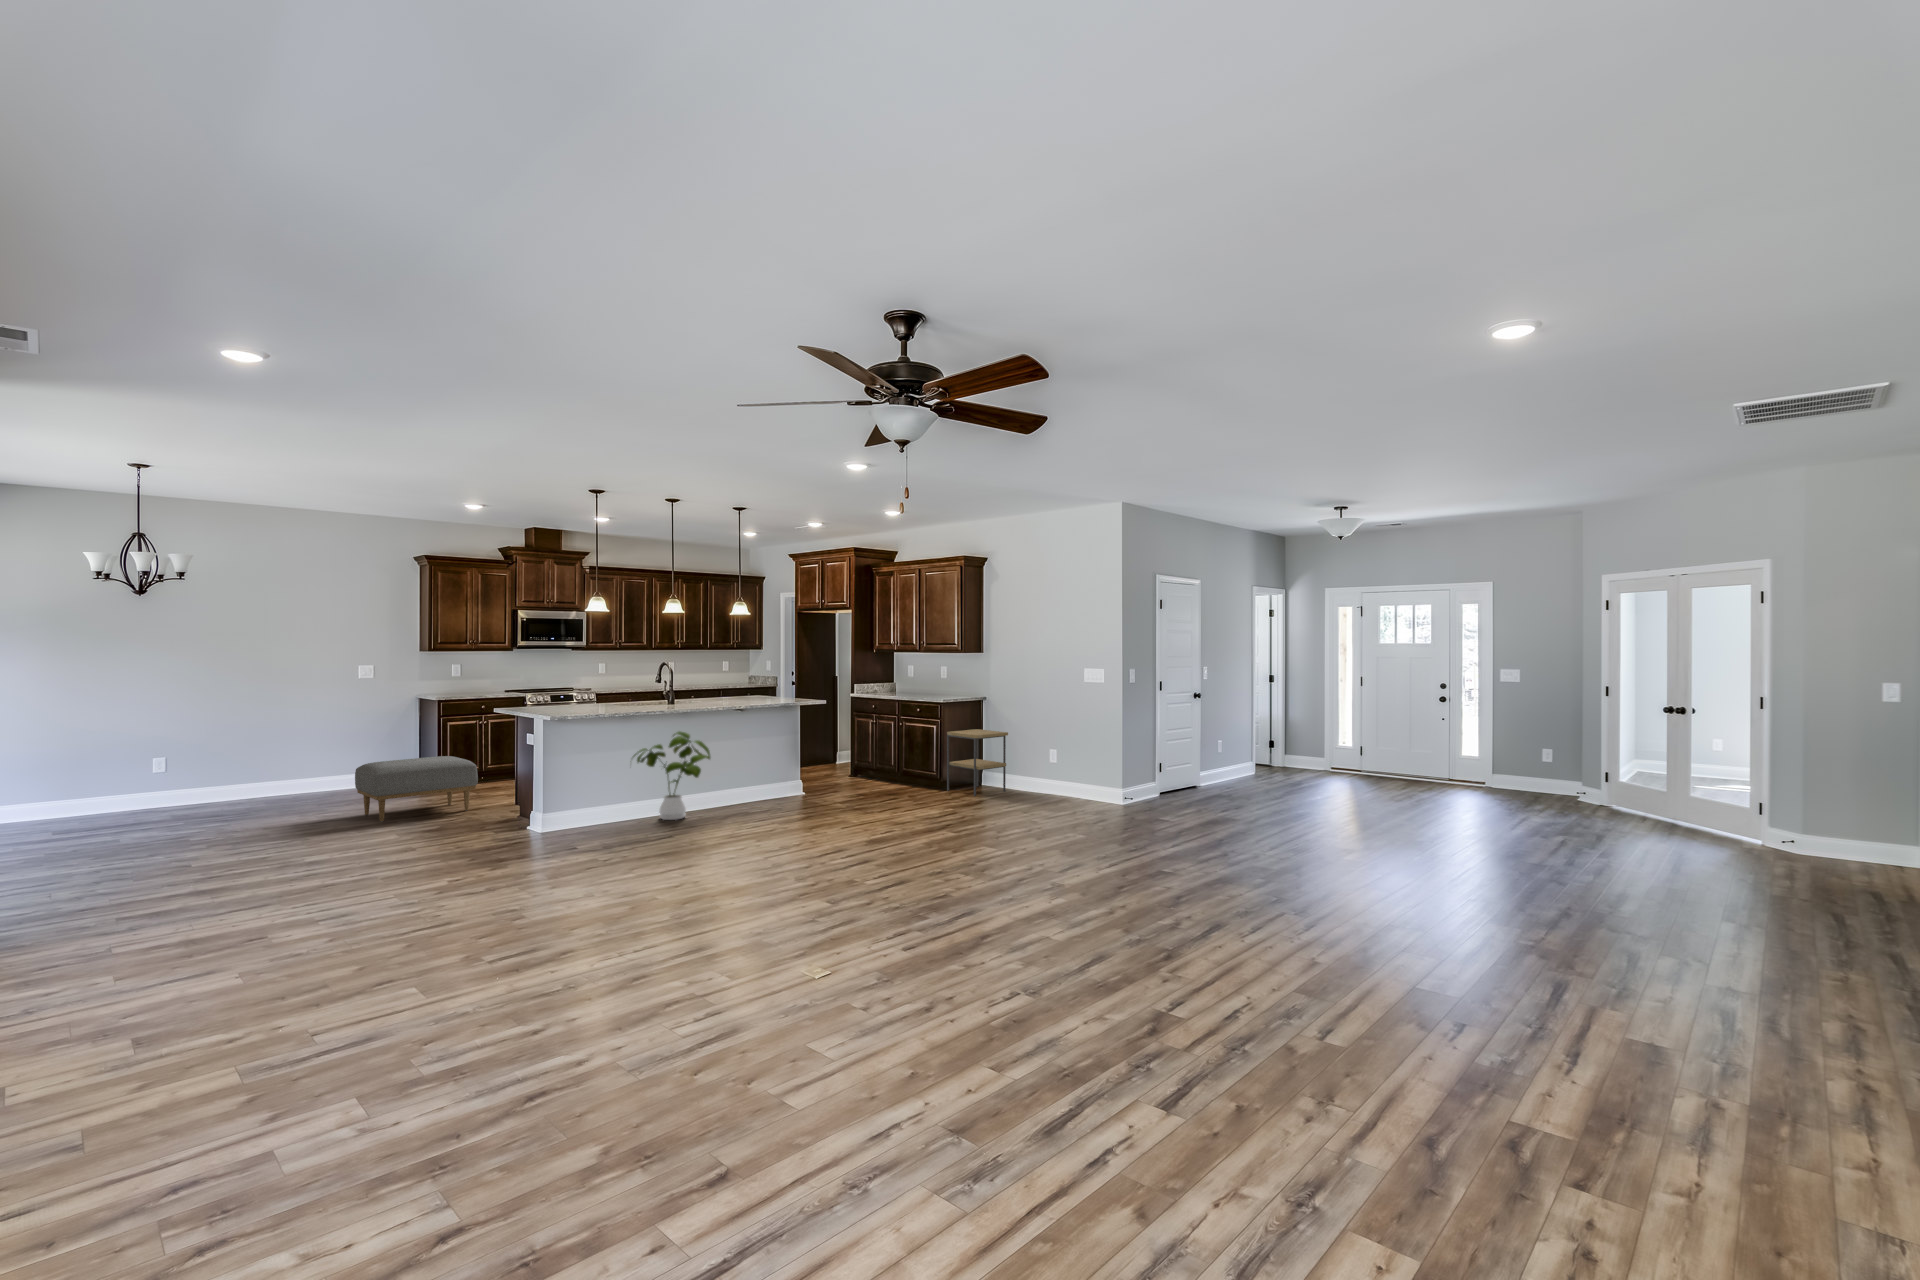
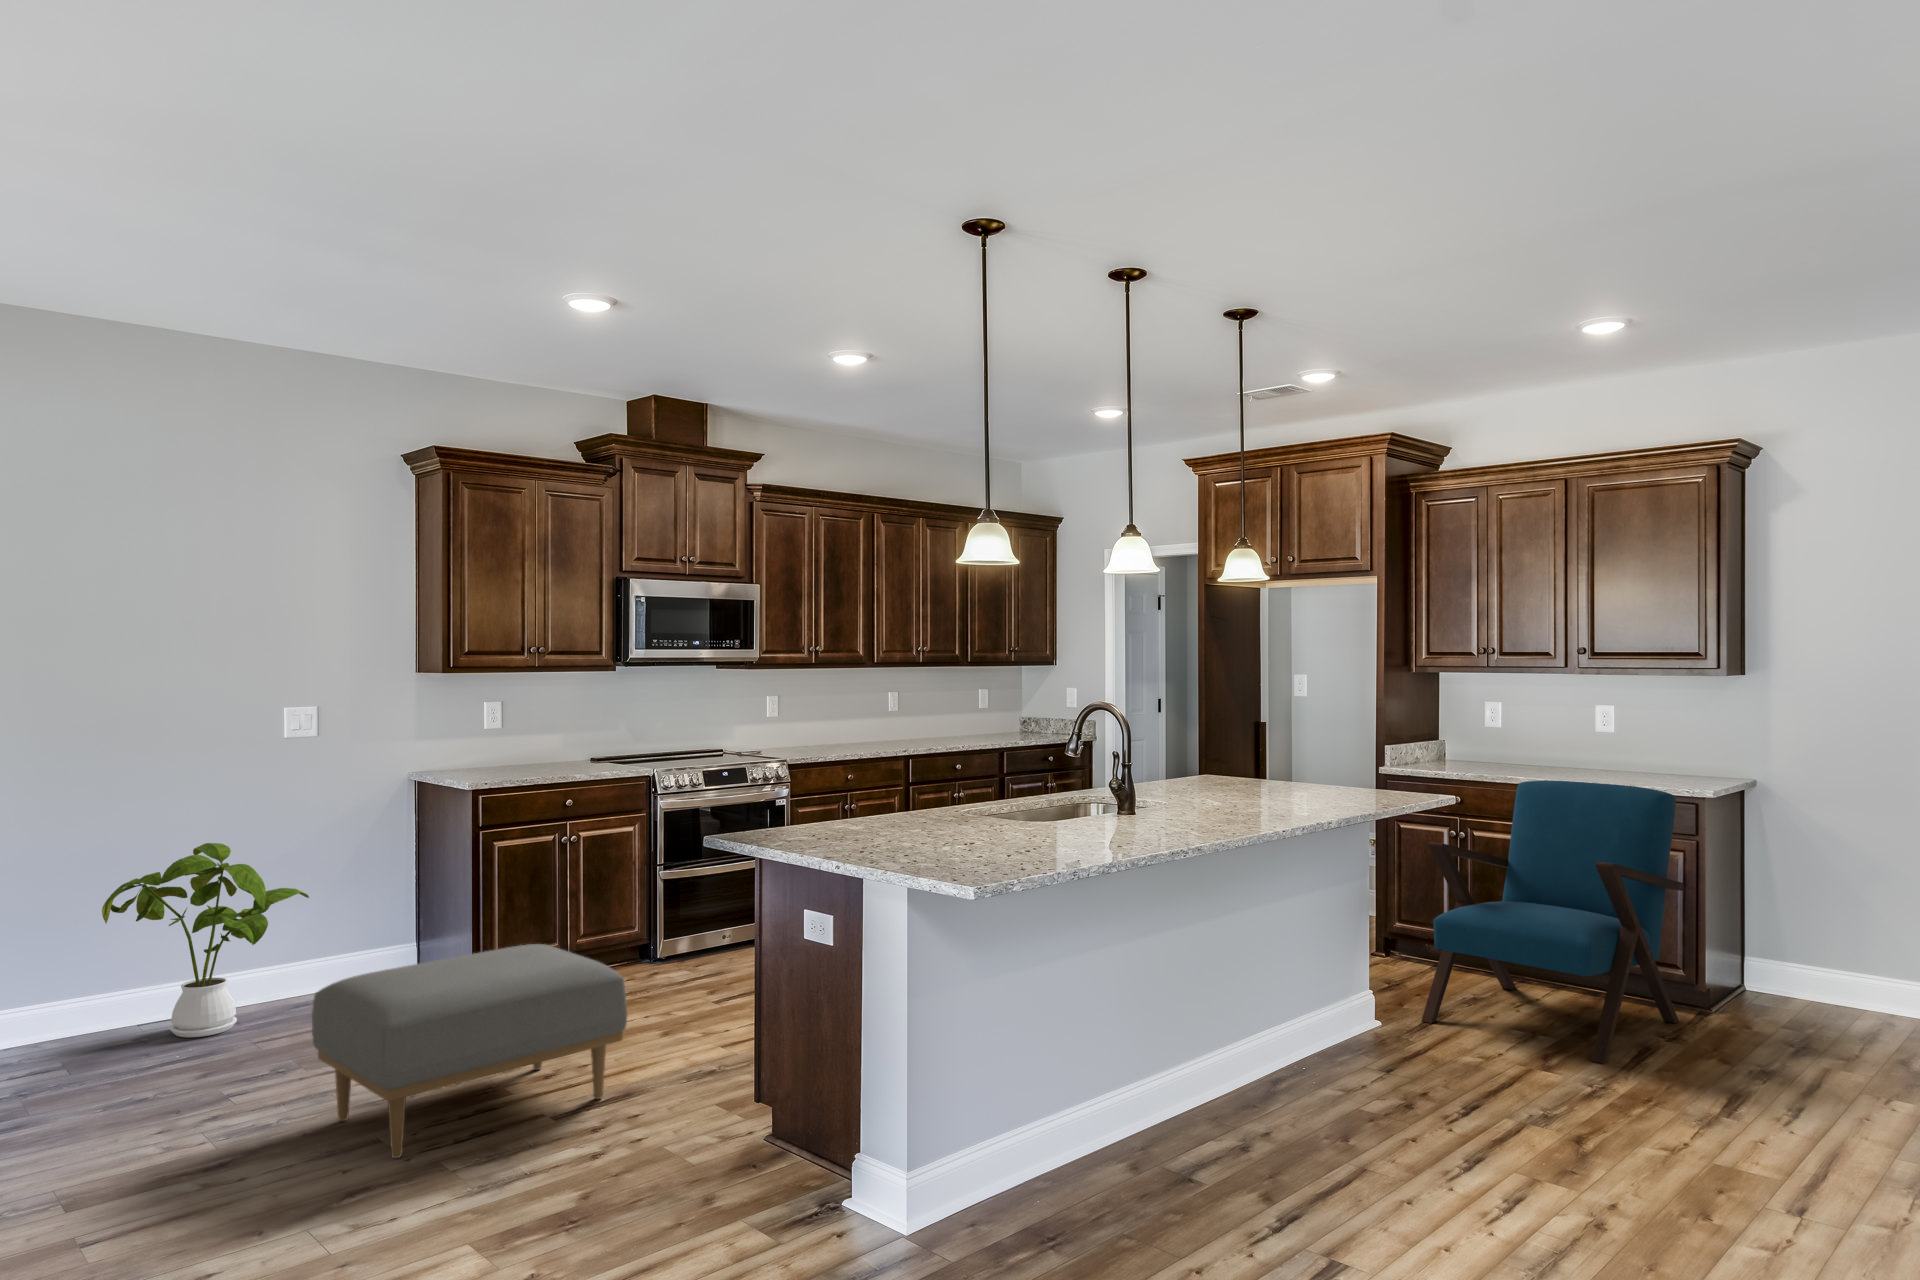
armchair: none [822,698,932,802] -> present [1421,780,1684,1063]
side table: present [947,729,1008,796] -> none [1719,857,1881,1038]
house plant: present [633,732,710,820] -> present [102,843,309,1037]

